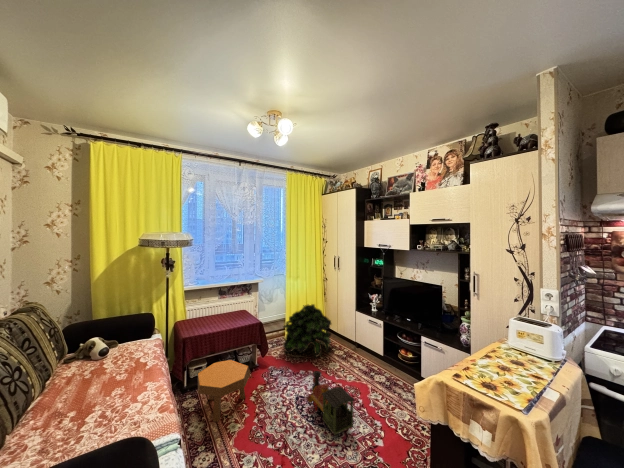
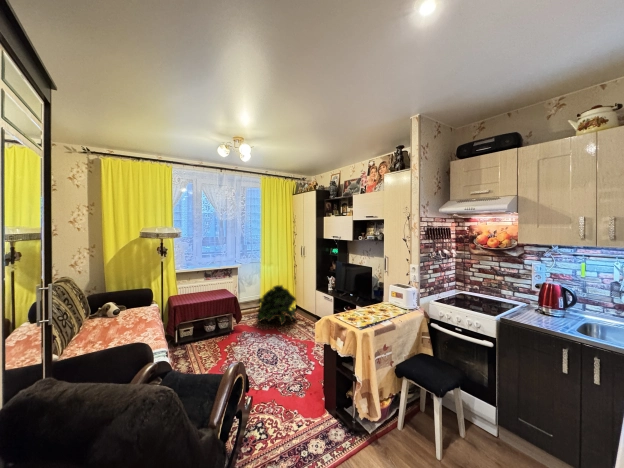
footstool: present [198,360,250,422] -> none [185,323,225,362]
toy train: present [307,371,354,435] -> none [265,329,294,368]

